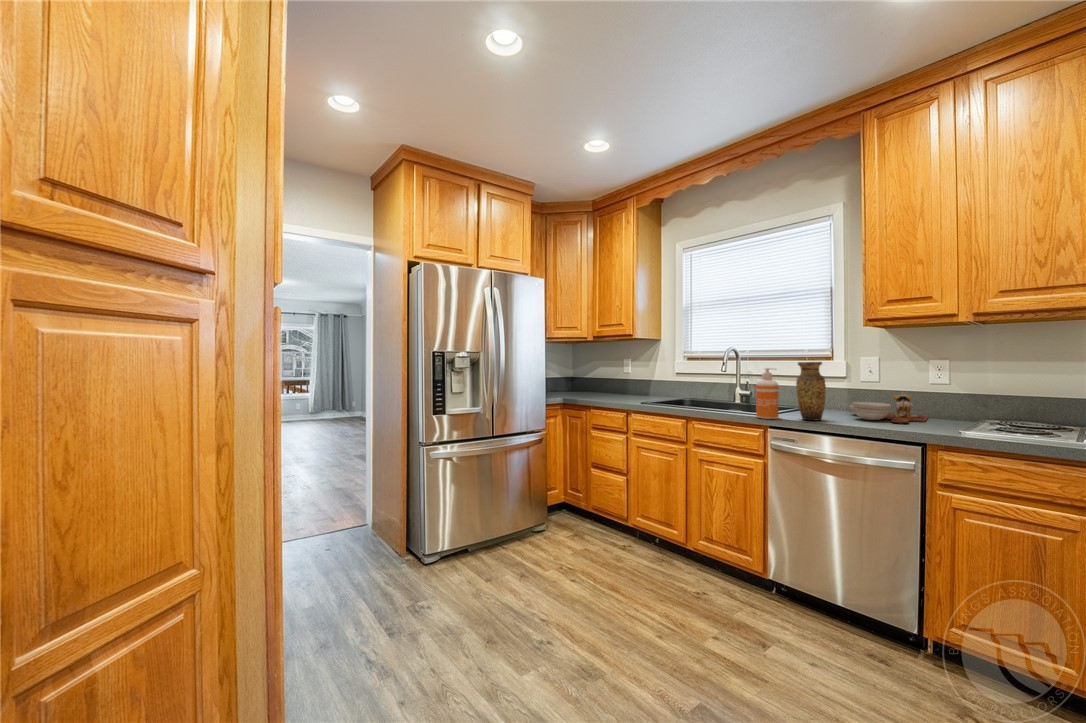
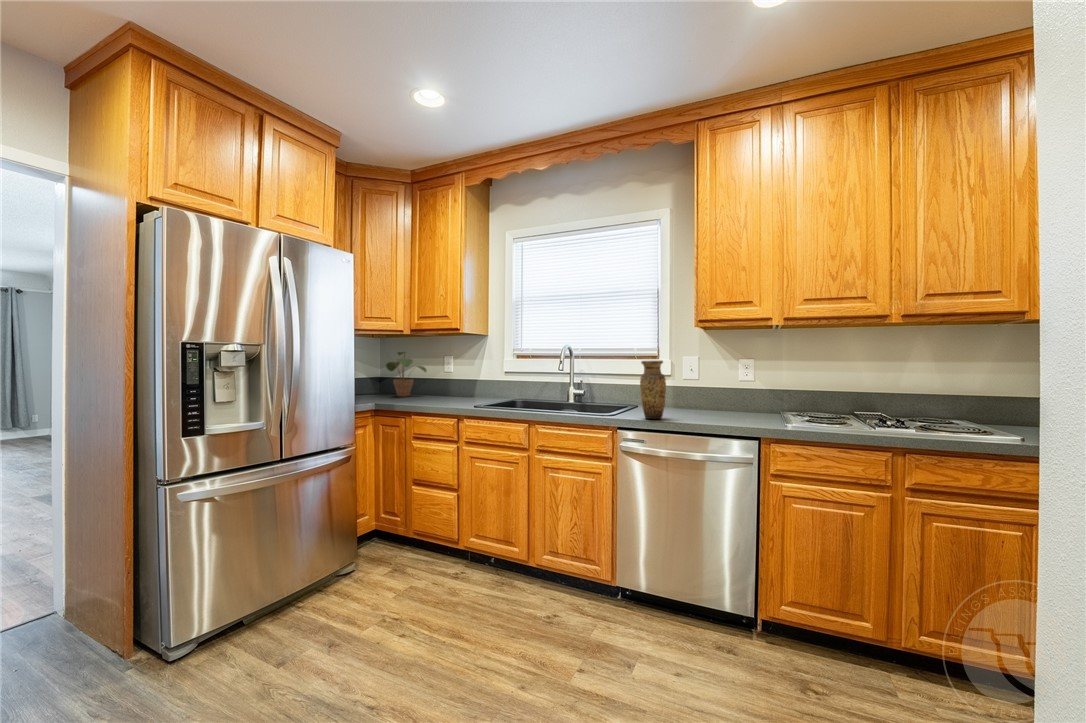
potted plant: none [567,354,606,393] -> present [386,352,426,397]
soap dispenser: present [756,368,779,419] -> none [603,367,624,420]
cutting board: present [850,392,928,423] -> none [678,389,741,418]

